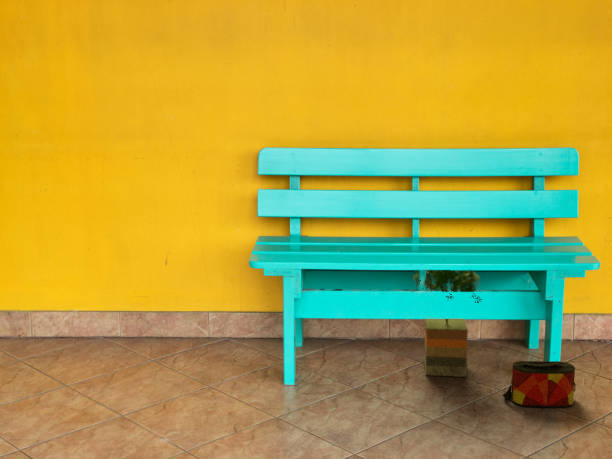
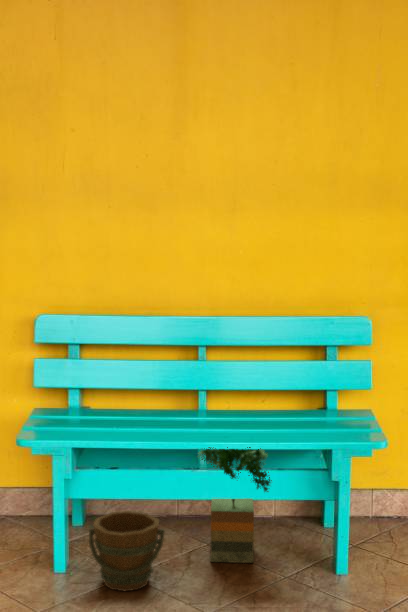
bucket: none [316,327,386,398] -> present [89,511,165,591]
bag: present [503,361,576,407] -> none [287,545,362,596]

